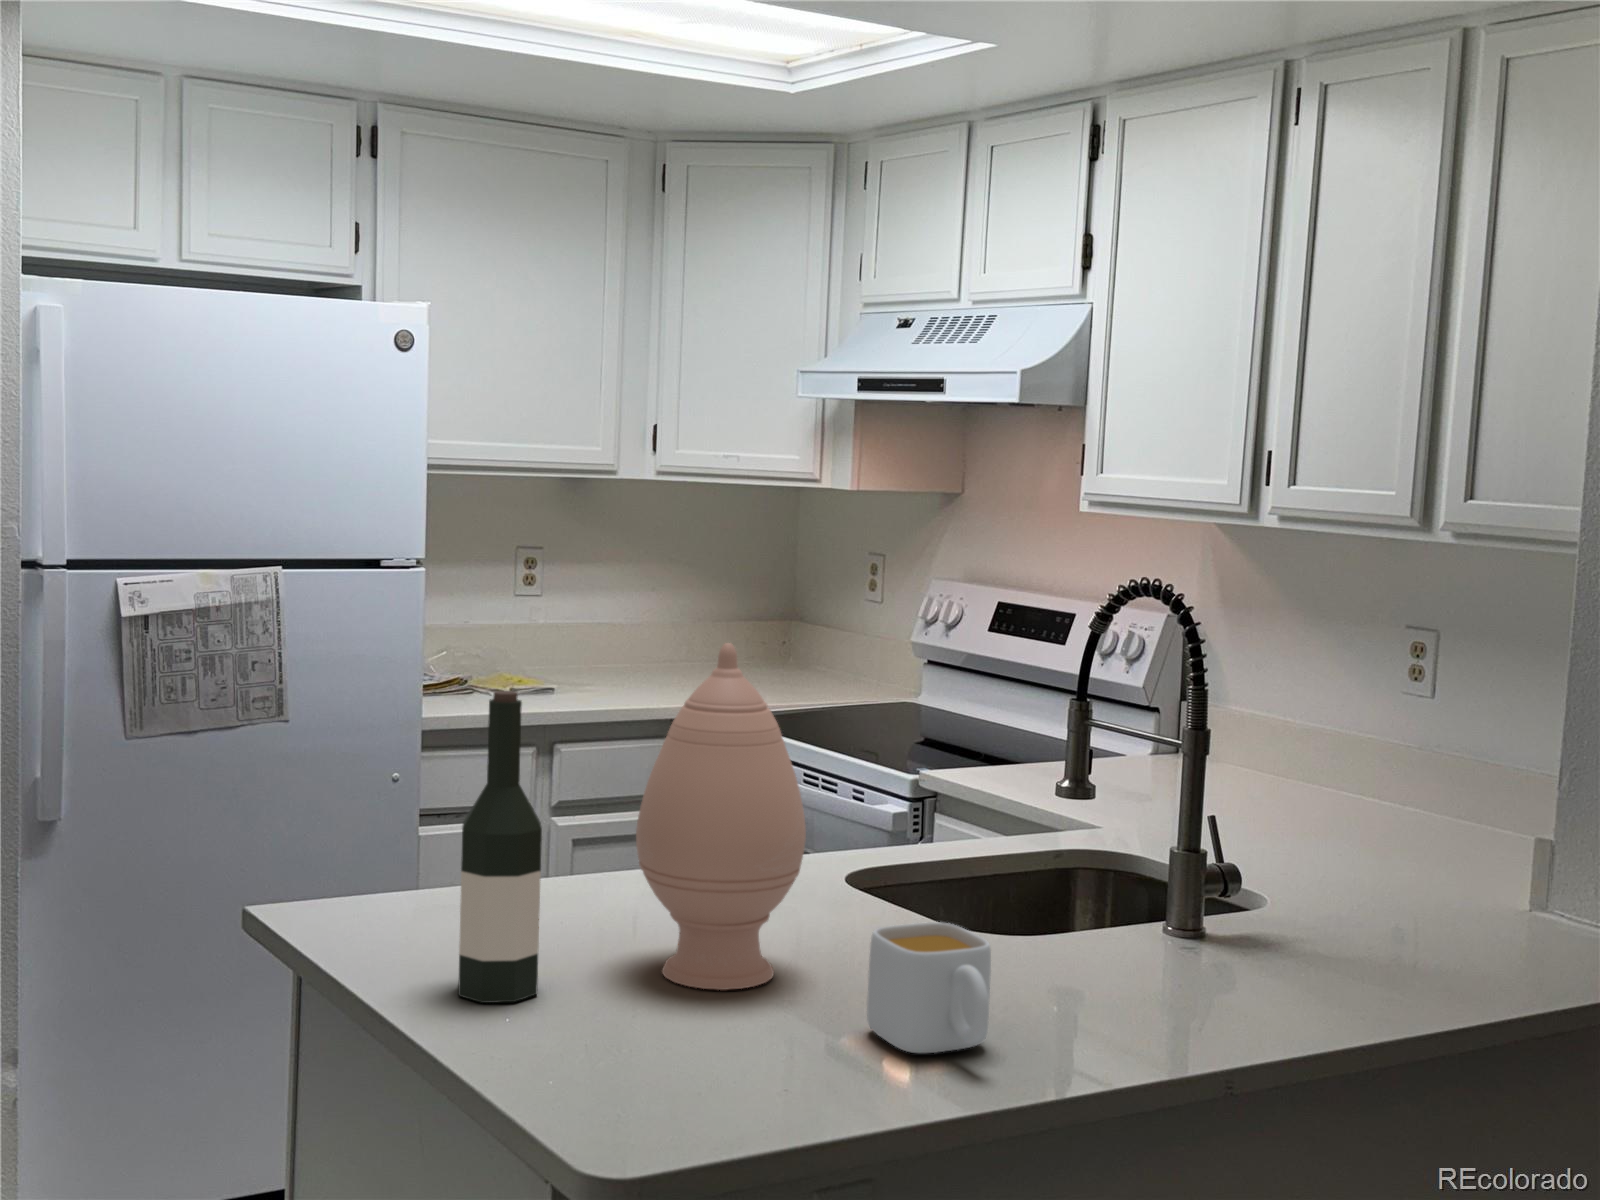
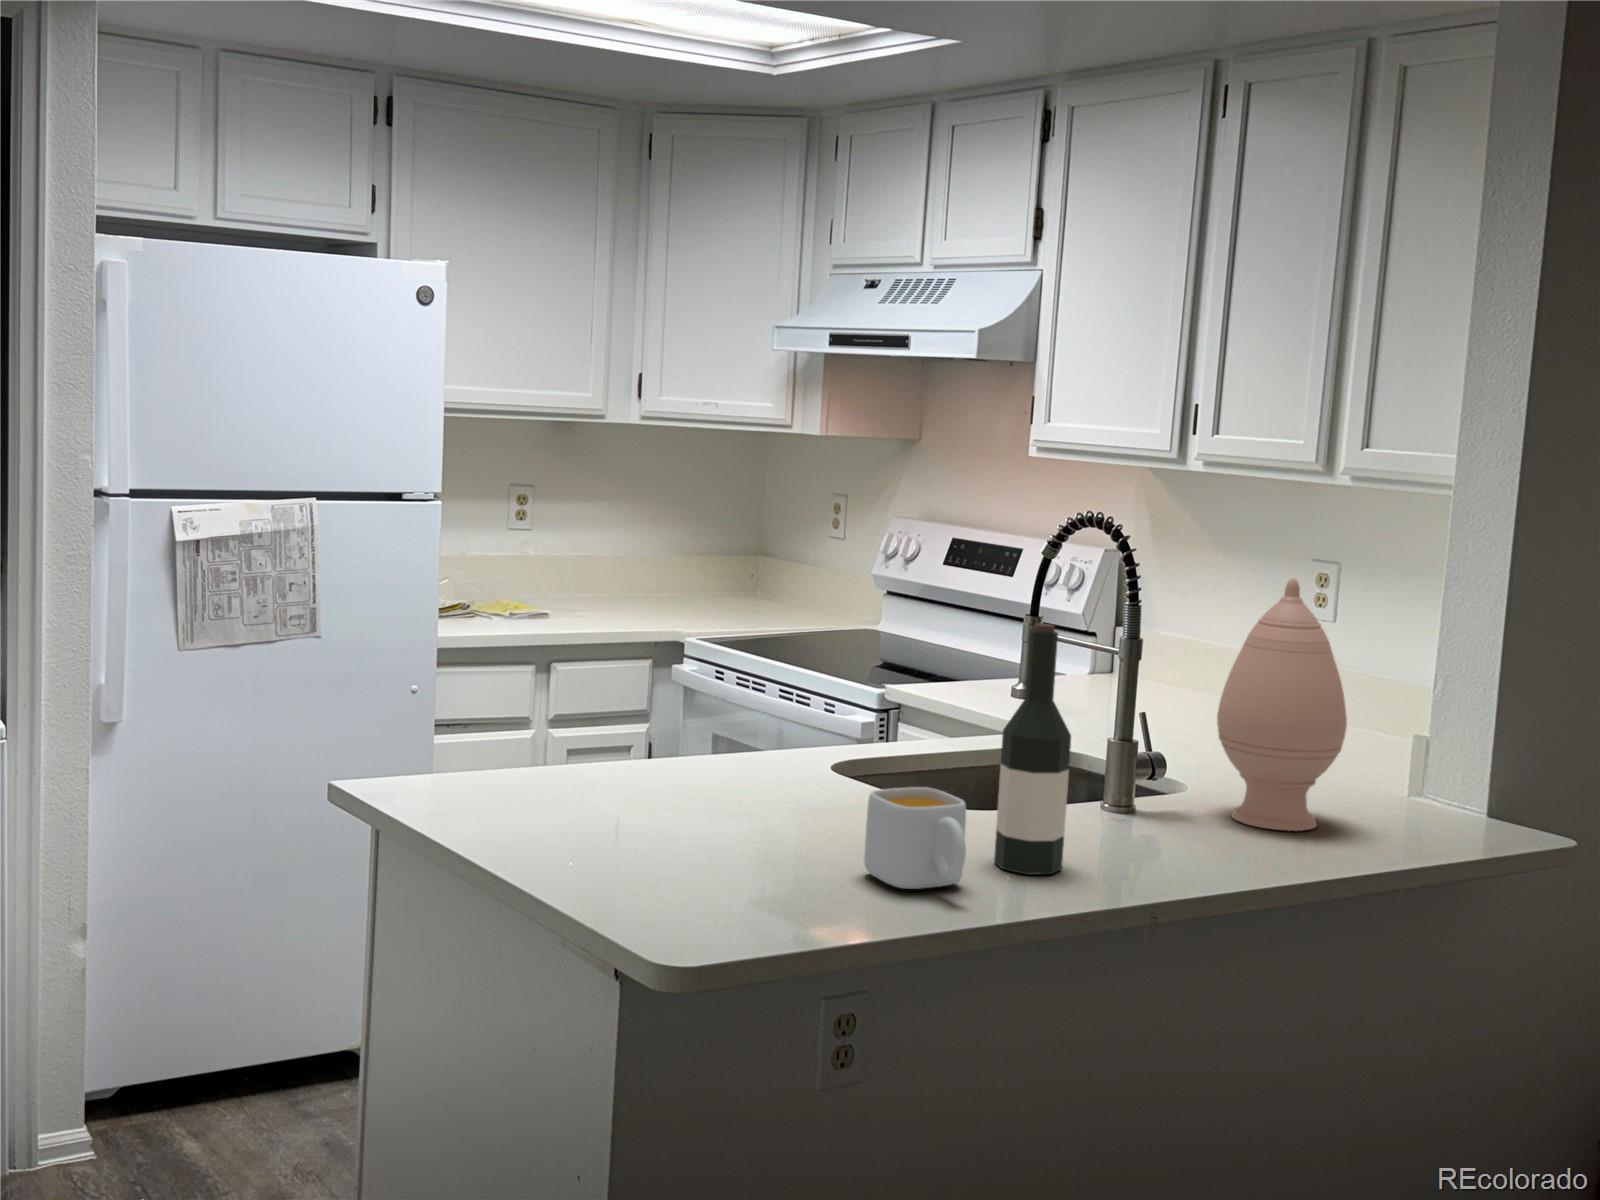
vase: present [636,643,806,990] -> present [1217,578,1347,831]
wine bottle: present [458,691,542,1003] -> present [994,623,1071,874]

